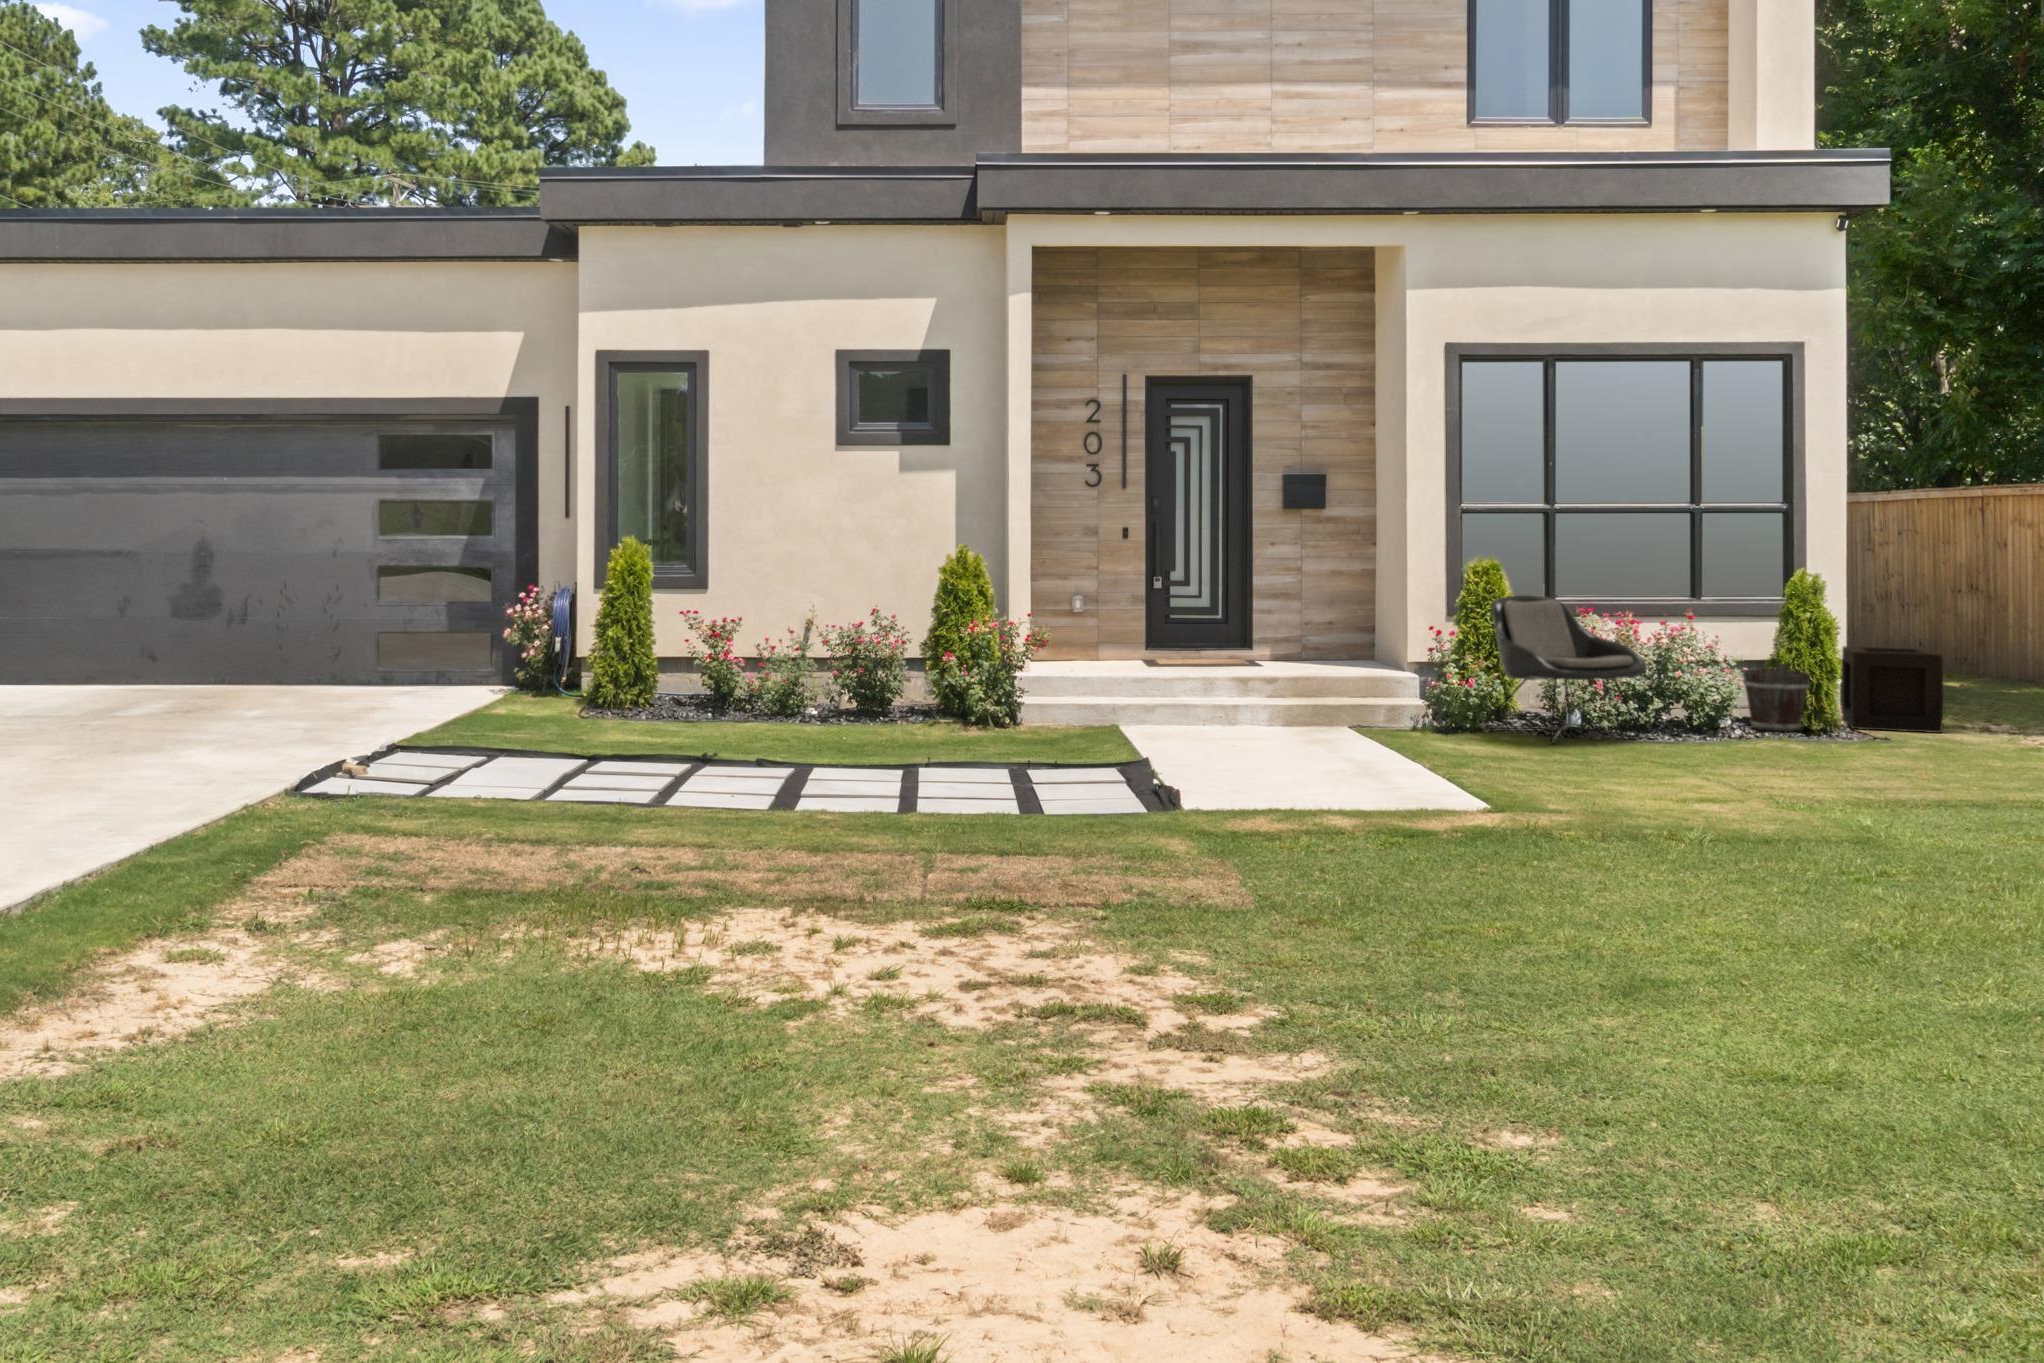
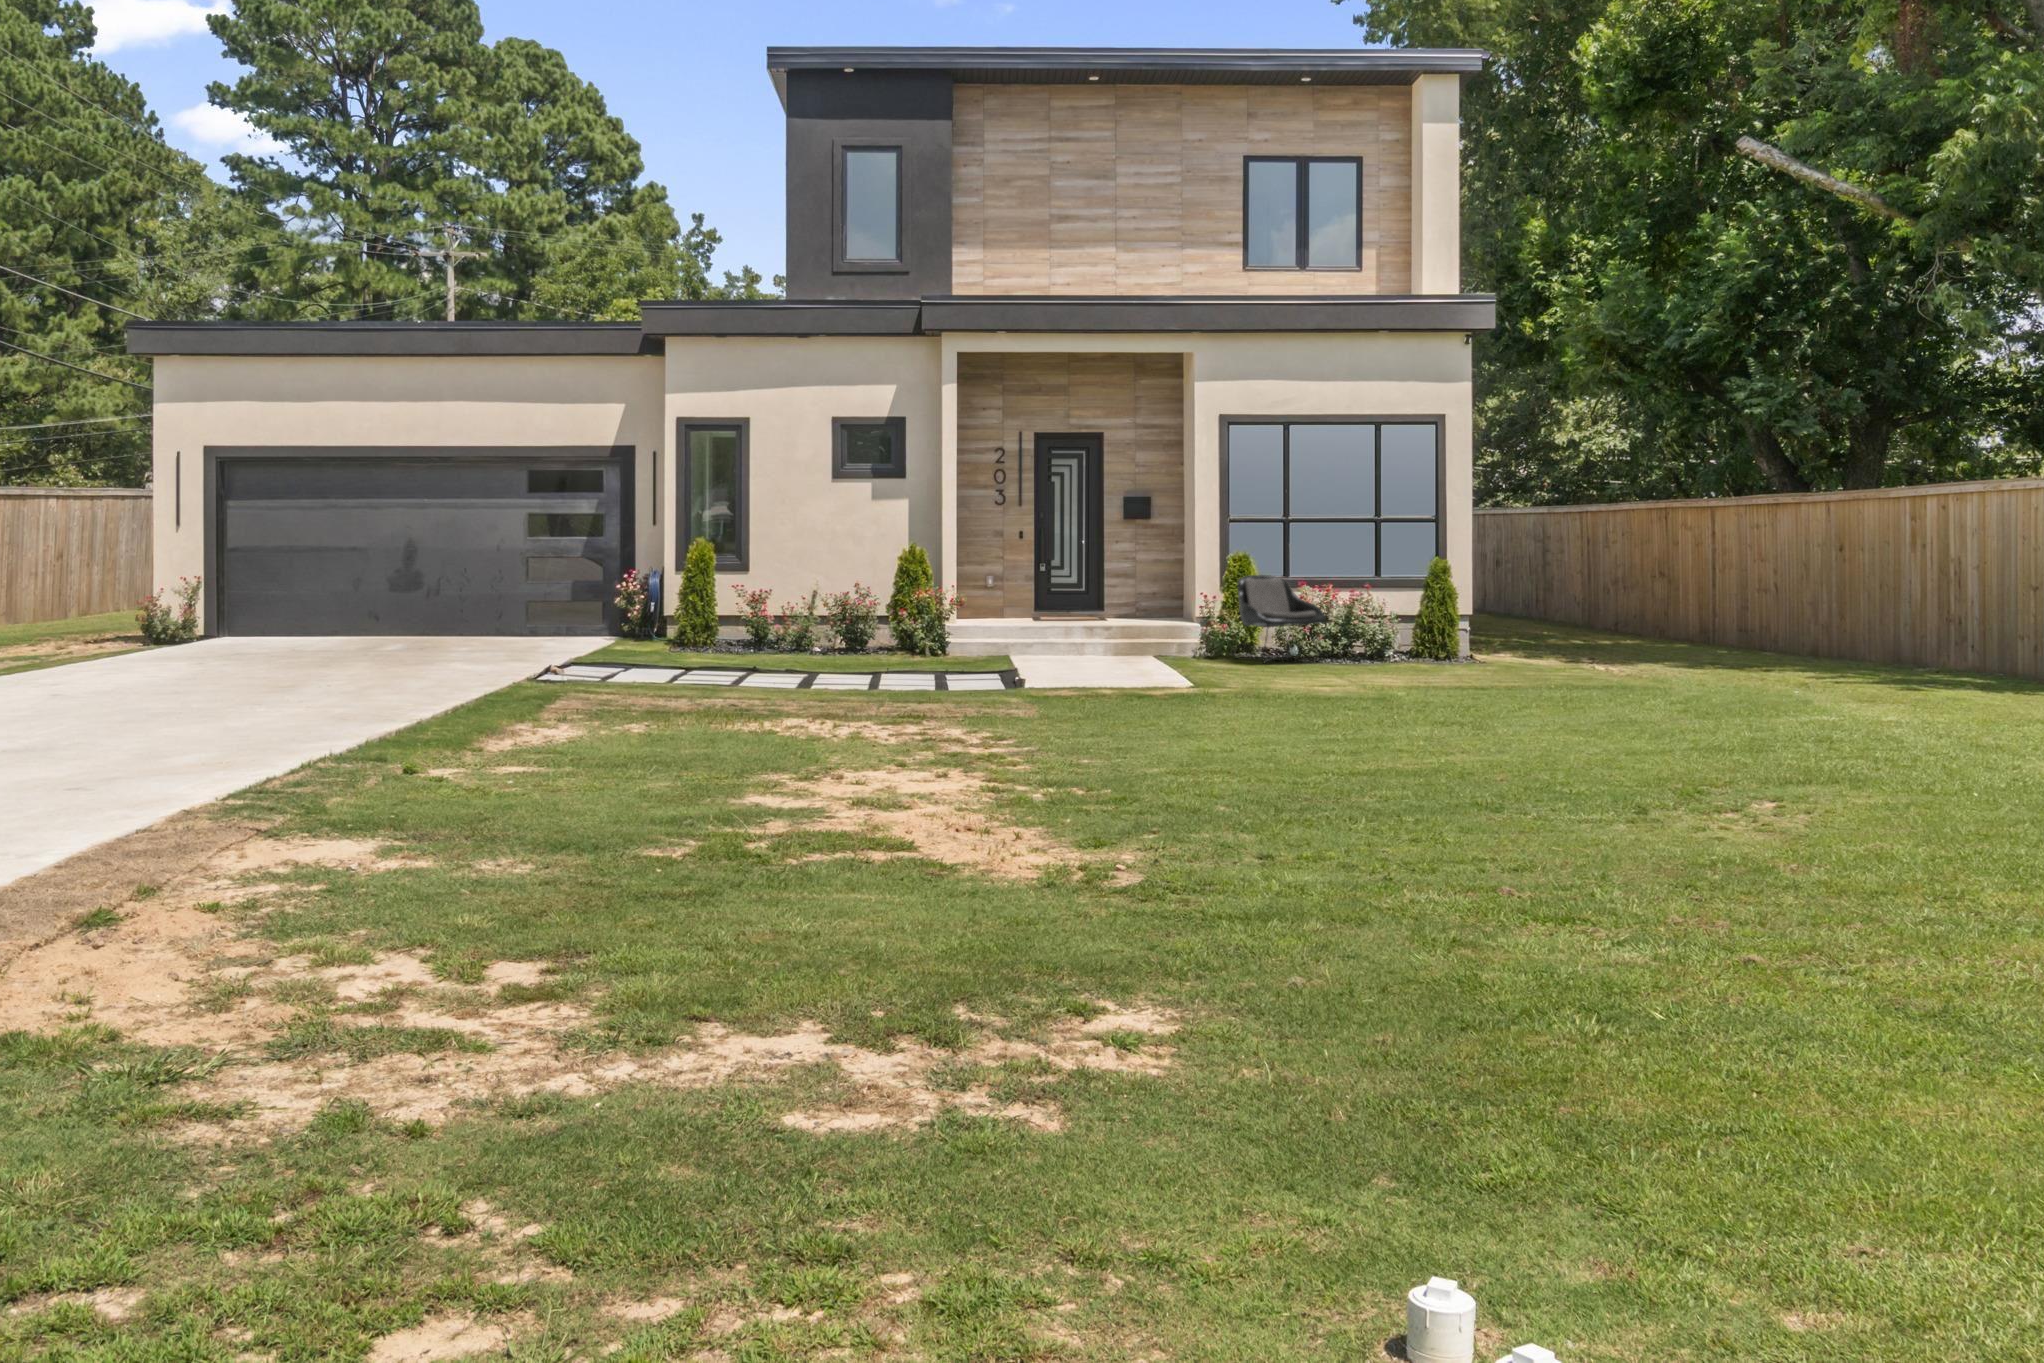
wooden crate: present [1841,646,1943,733] -> none [1463,609,1517,660]
bucket: present [1743,663,1810,731] -> none [1397,618,1435,659]

